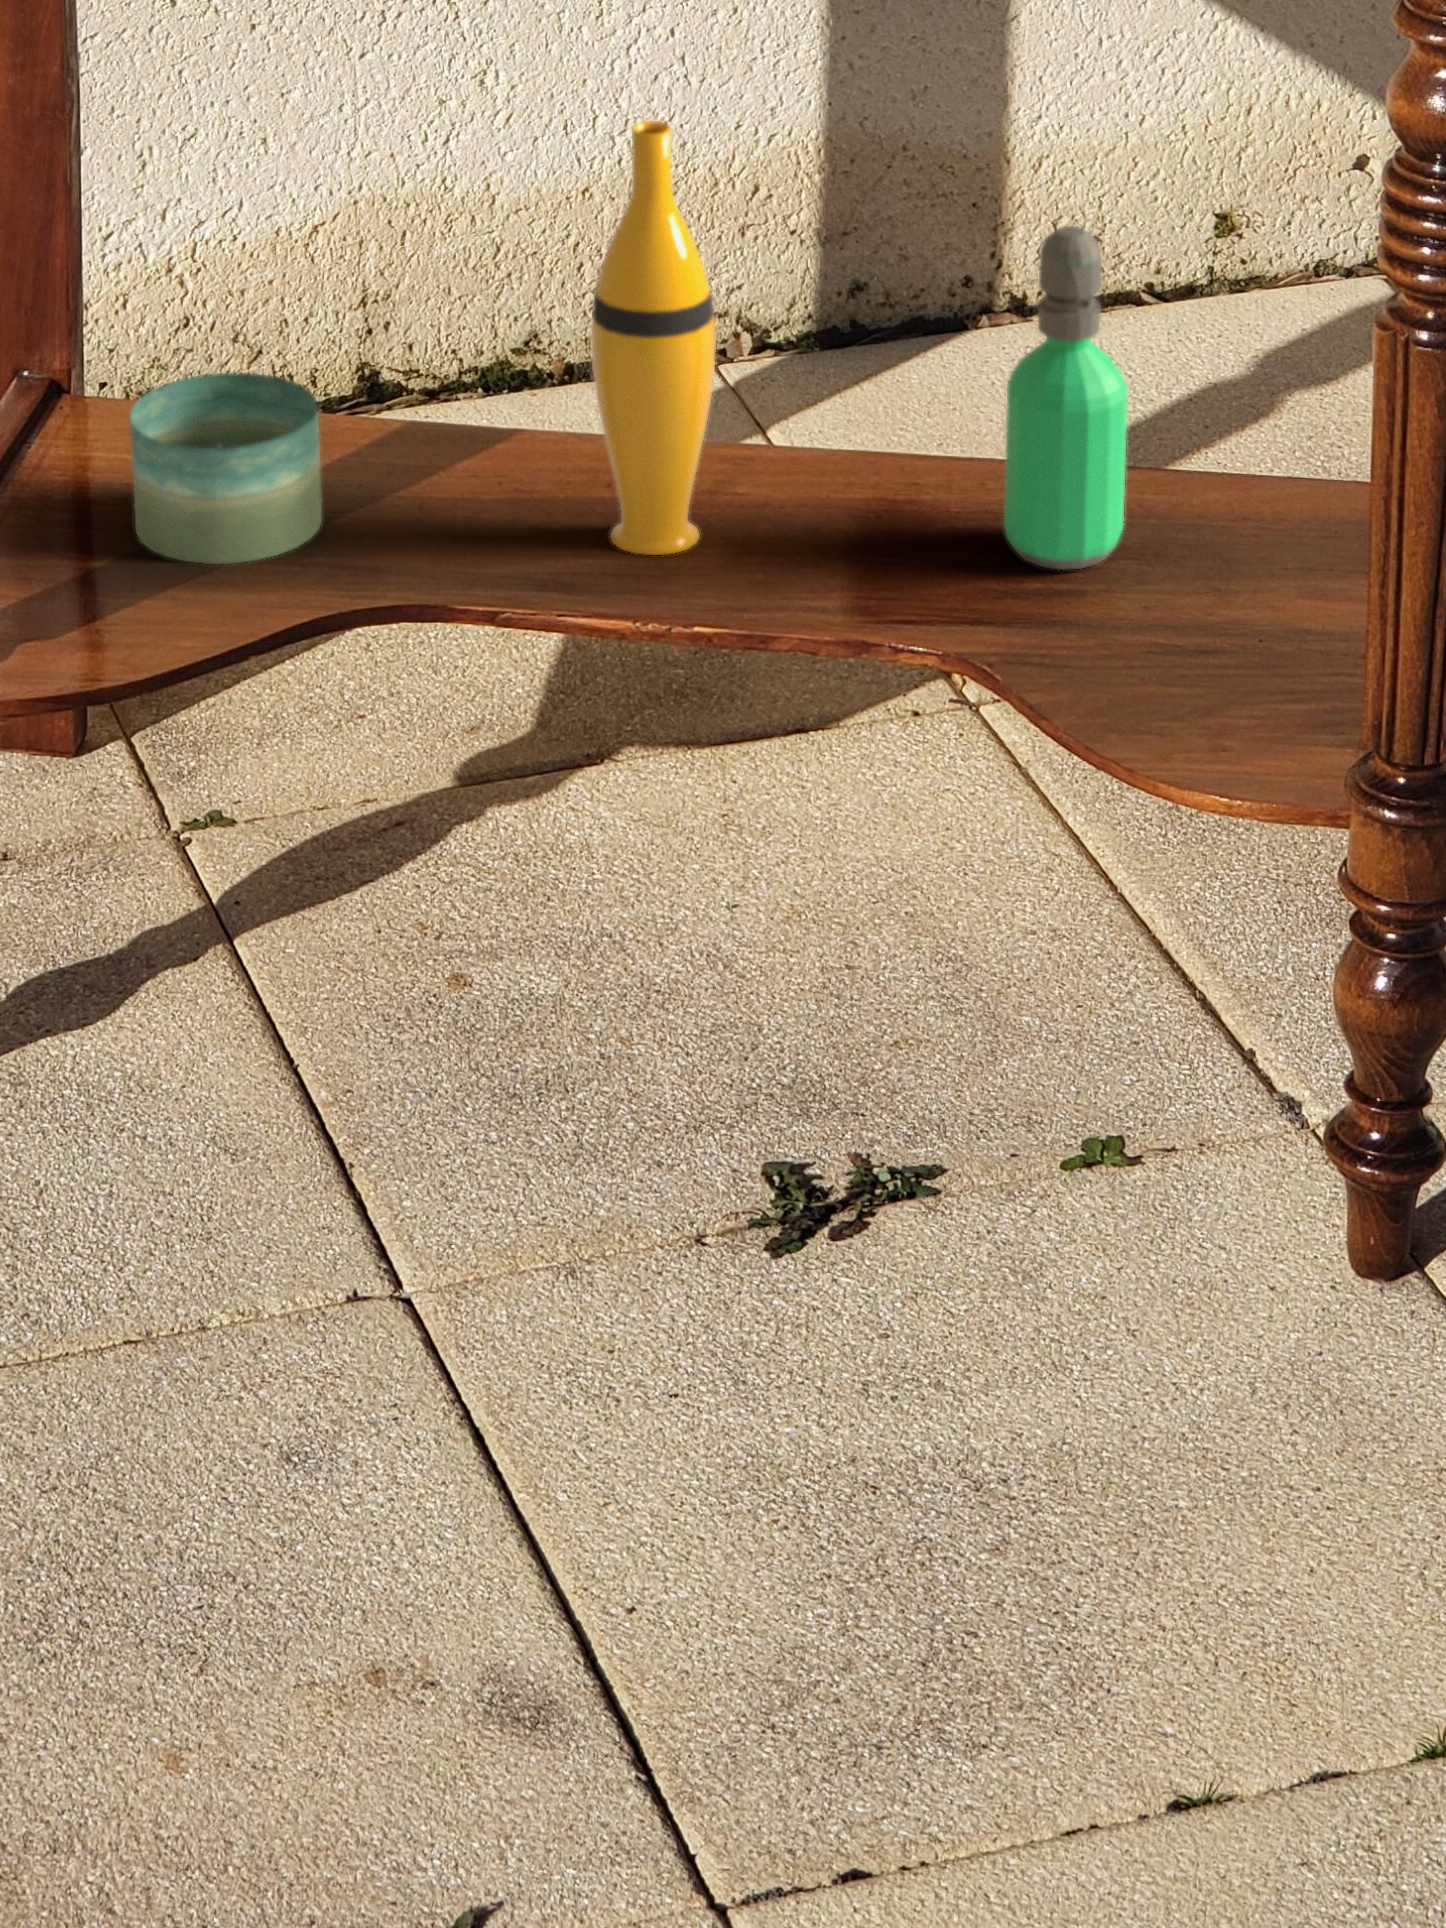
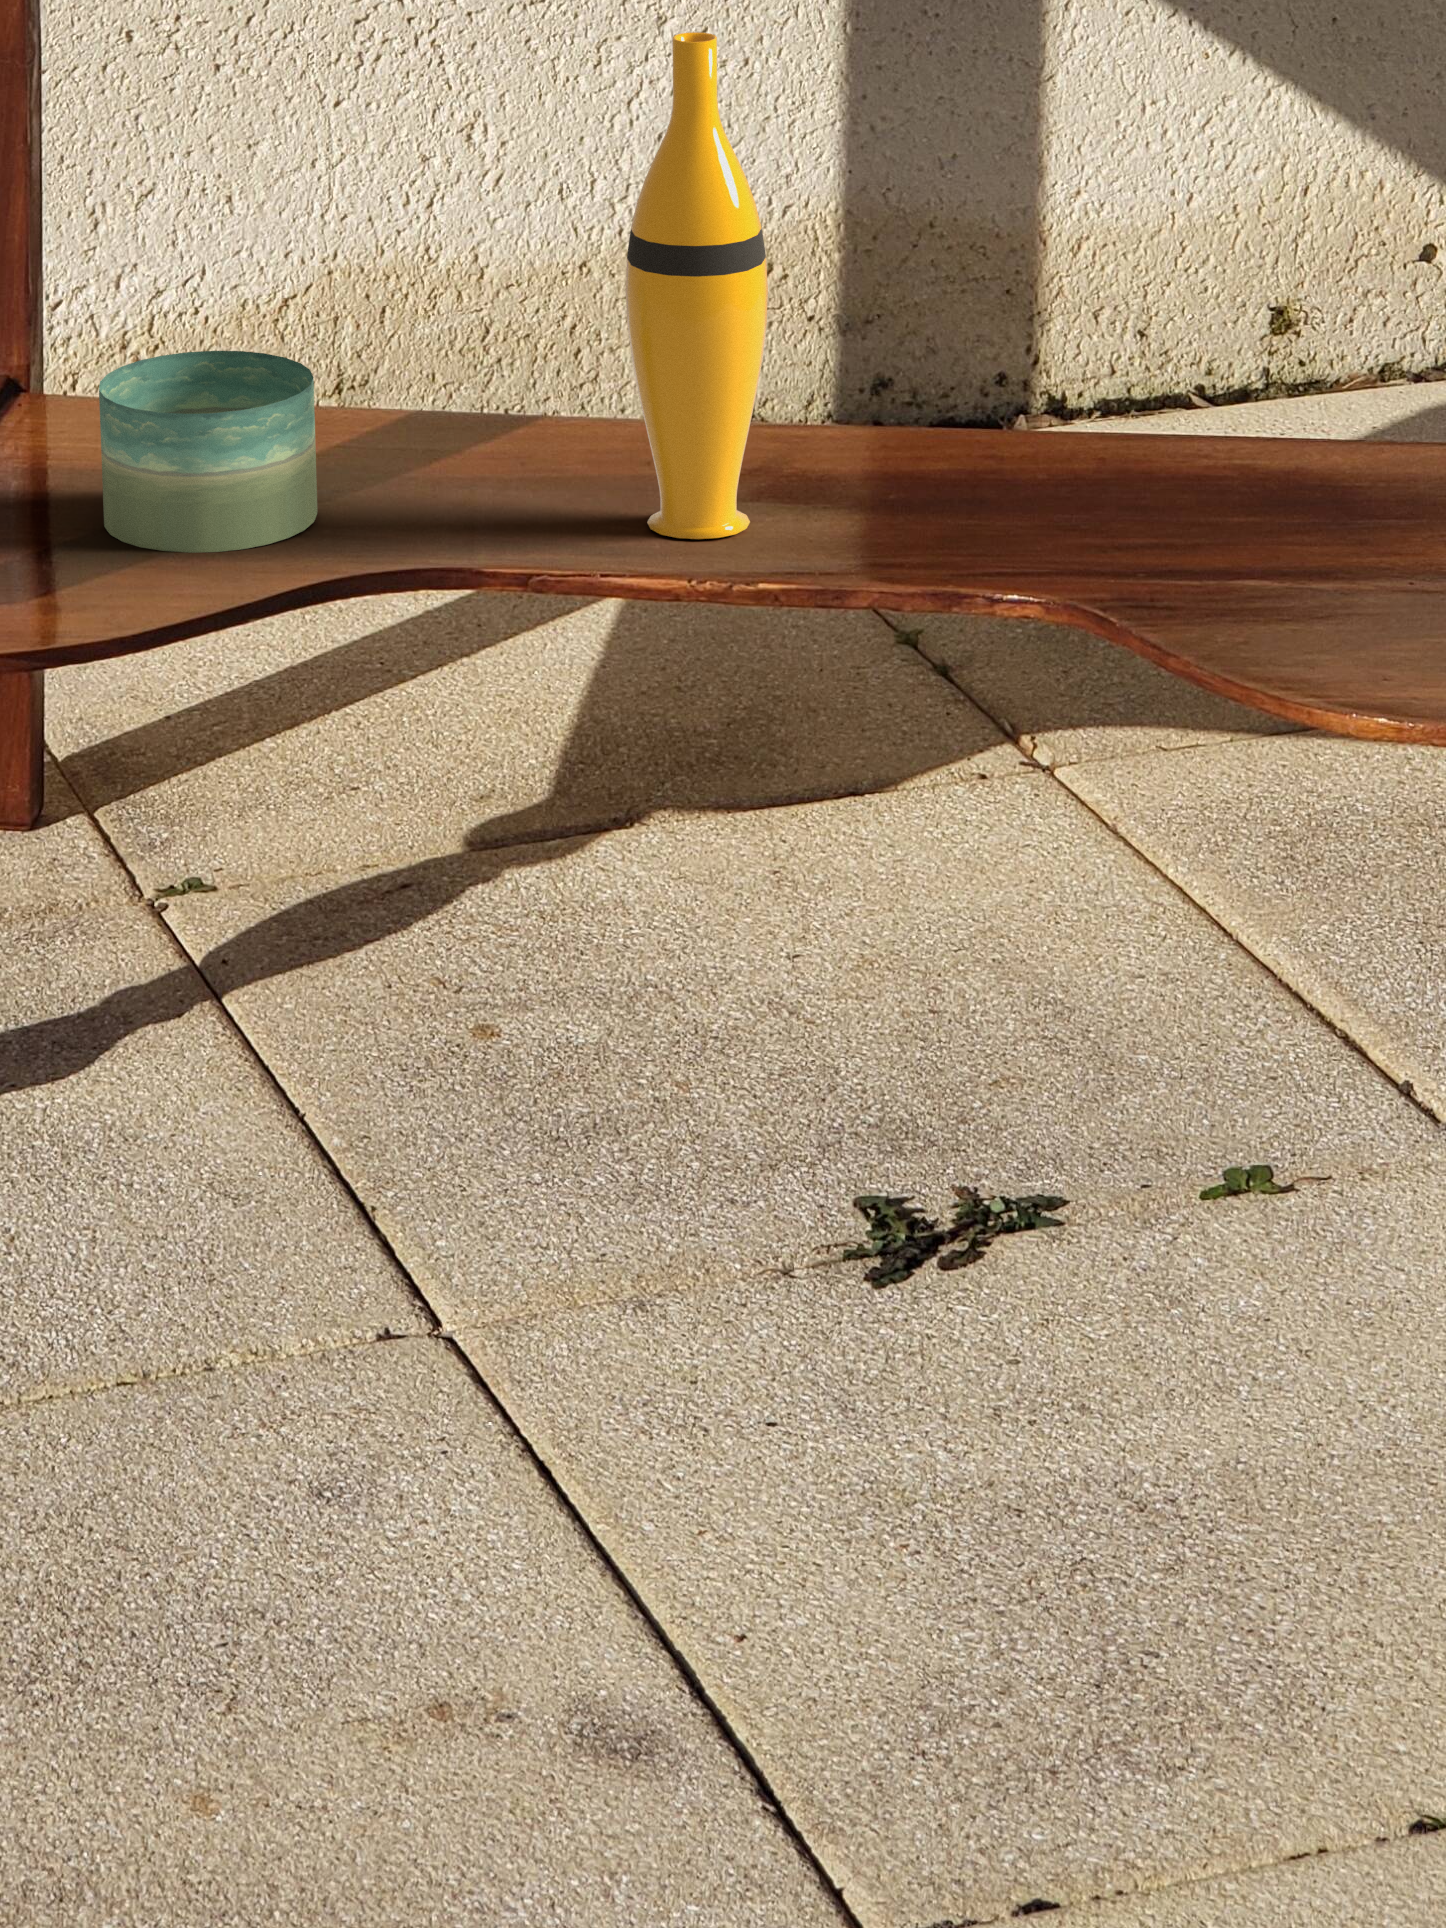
soap dispenser: present [1004,226,1128,570] -> none [1097,146,1236,546]

